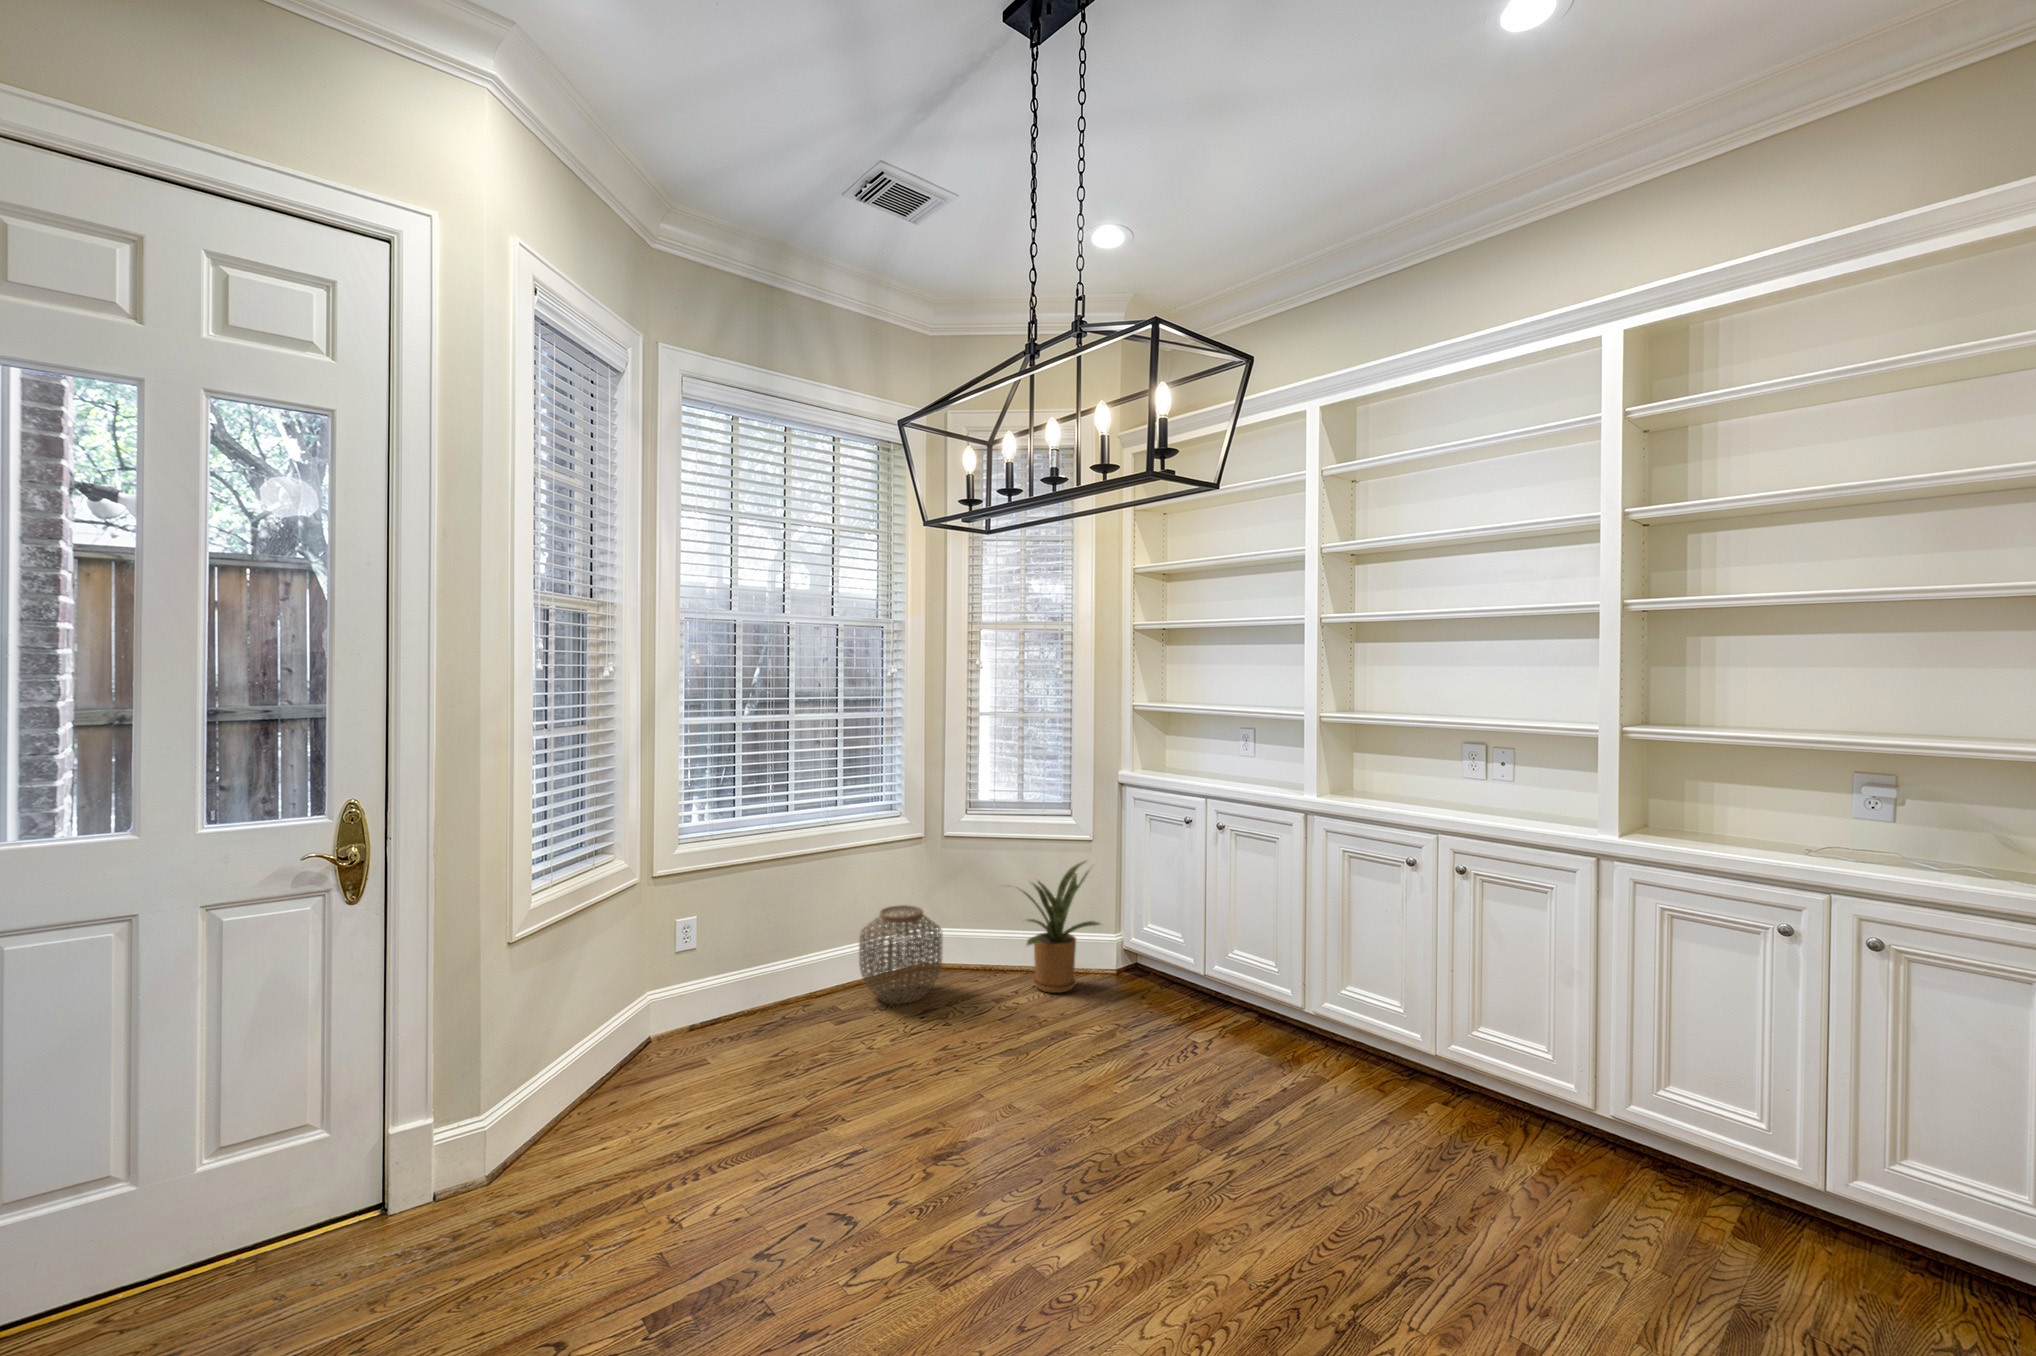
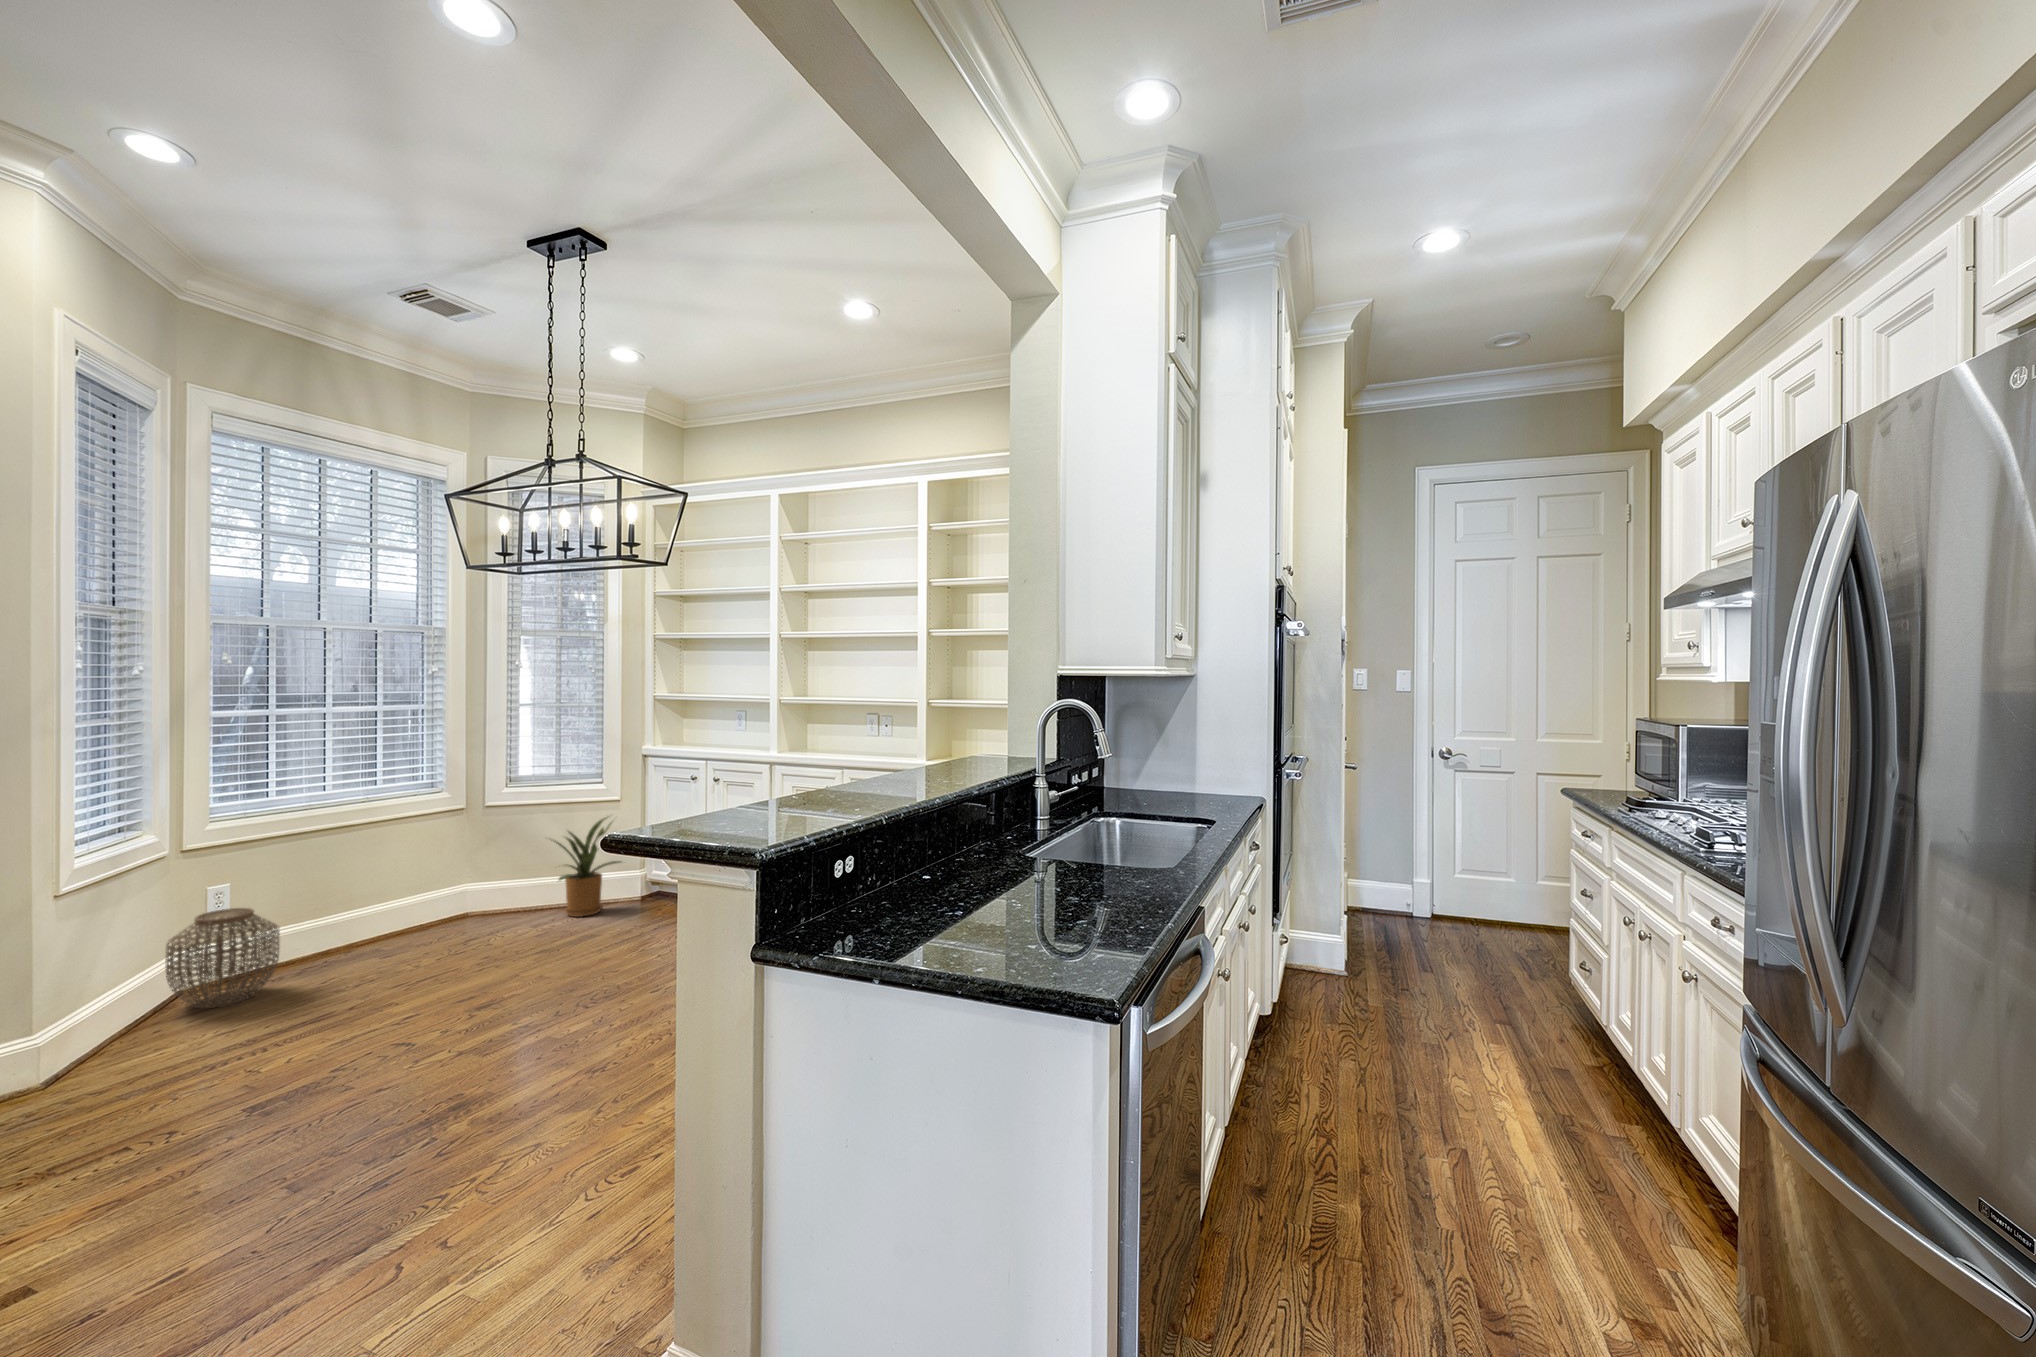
woven basket: present [859,905,942,1004] -> present [166,908,279,1008]

